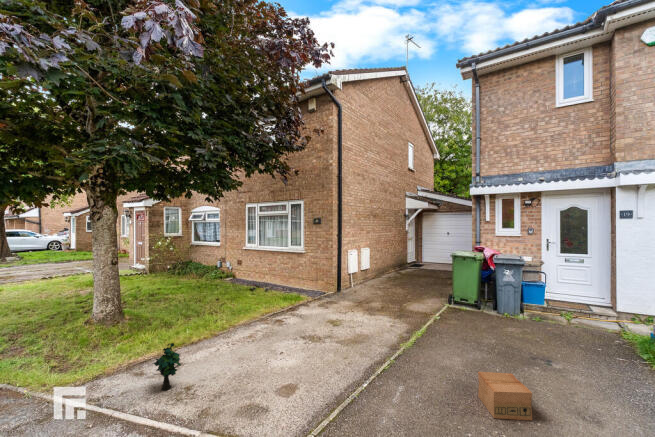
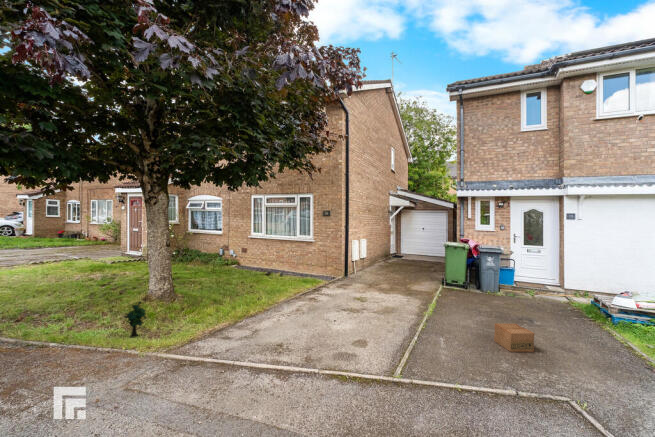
decorative plant: present [152,343,181,391] -> present [124,301,146,338]

